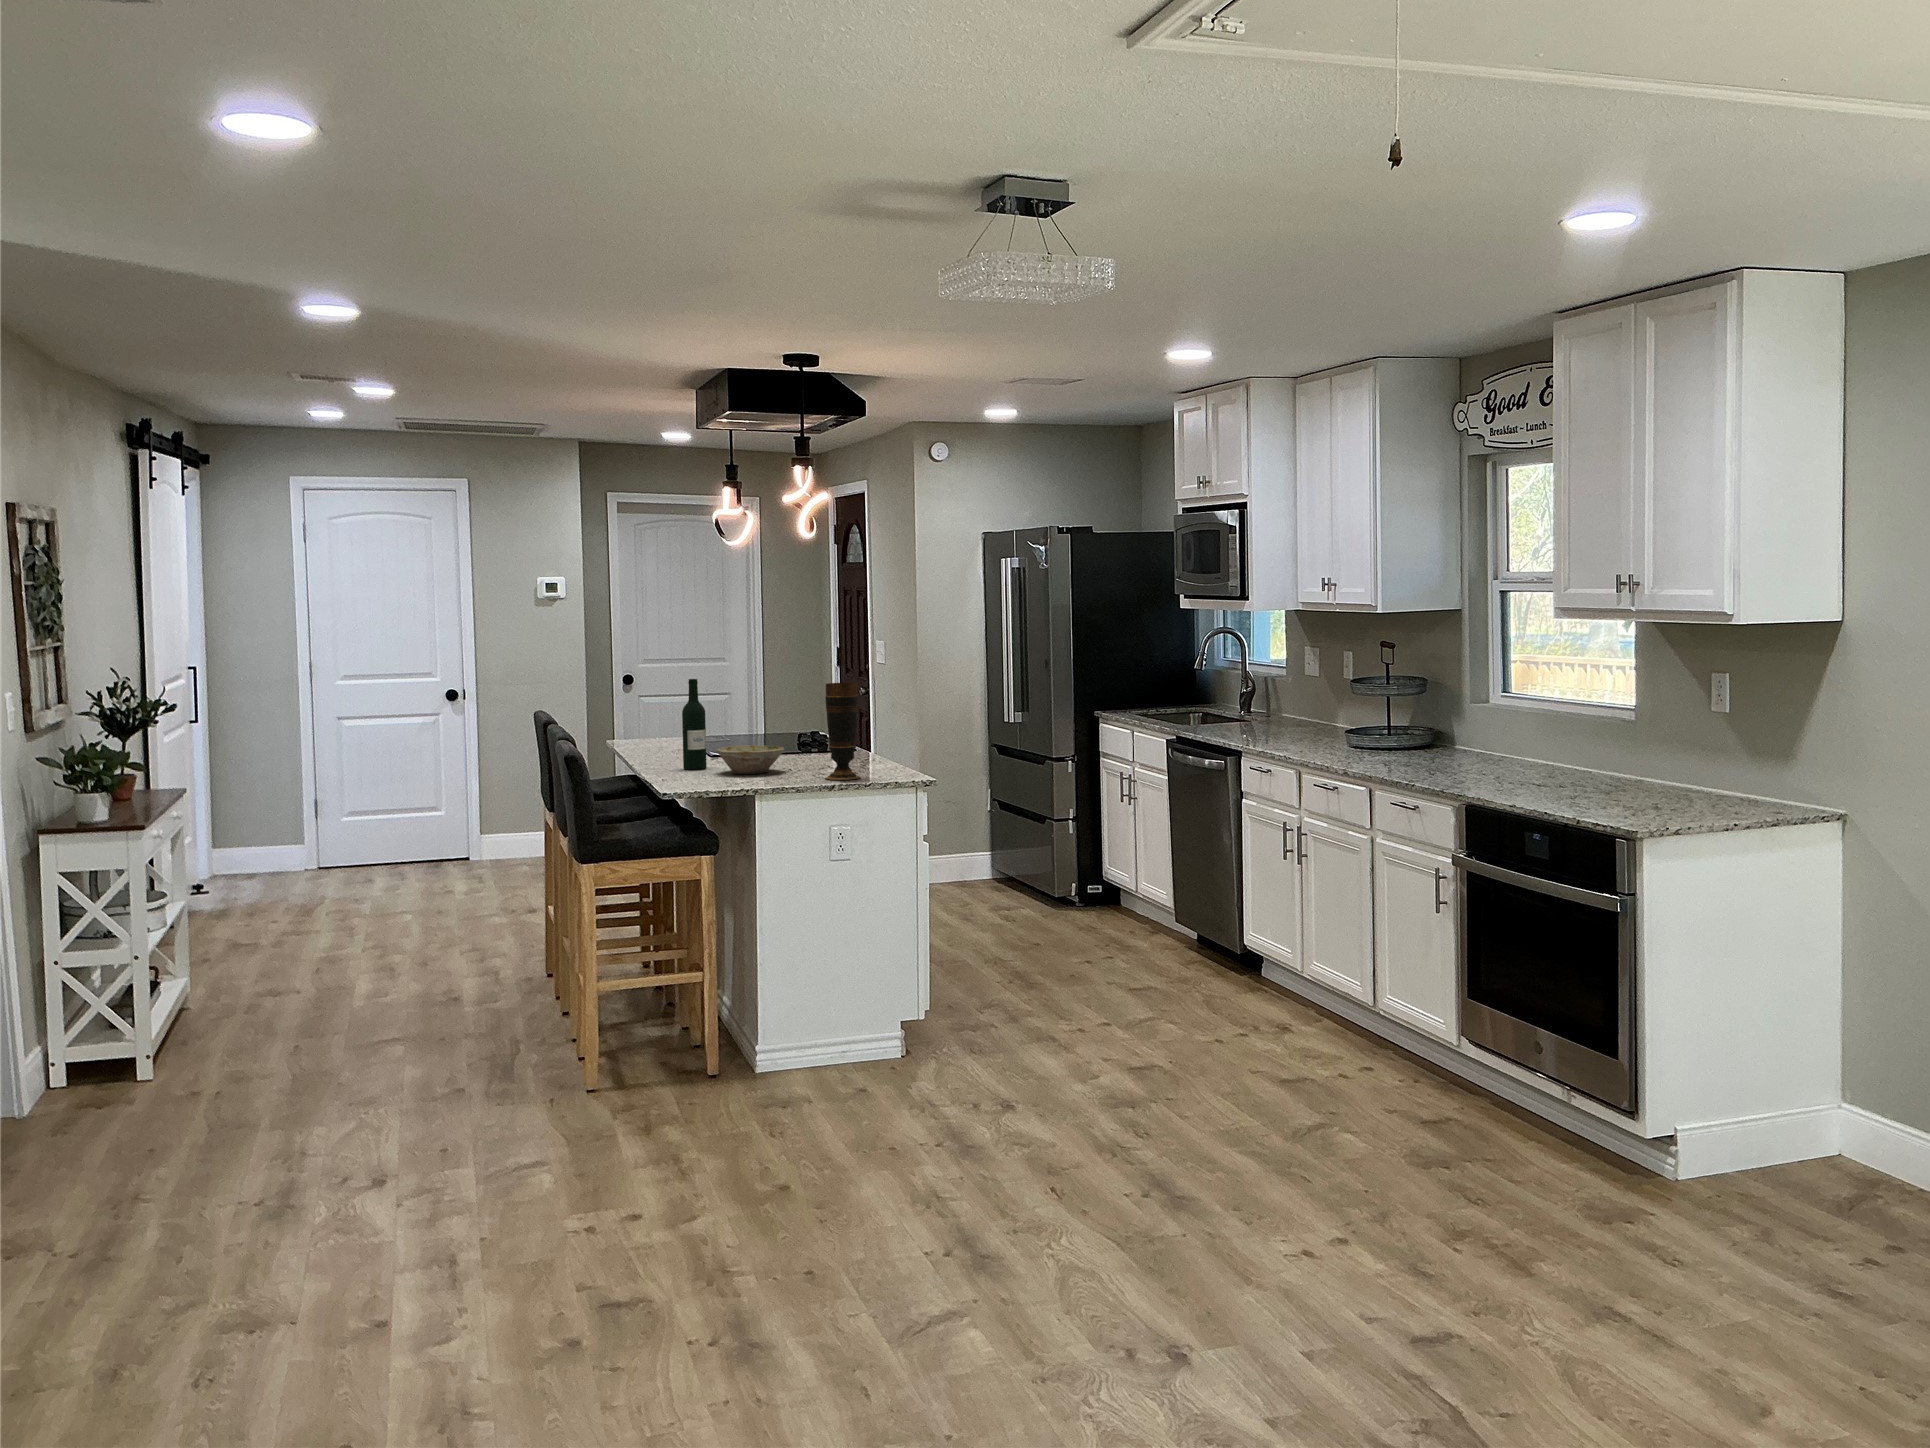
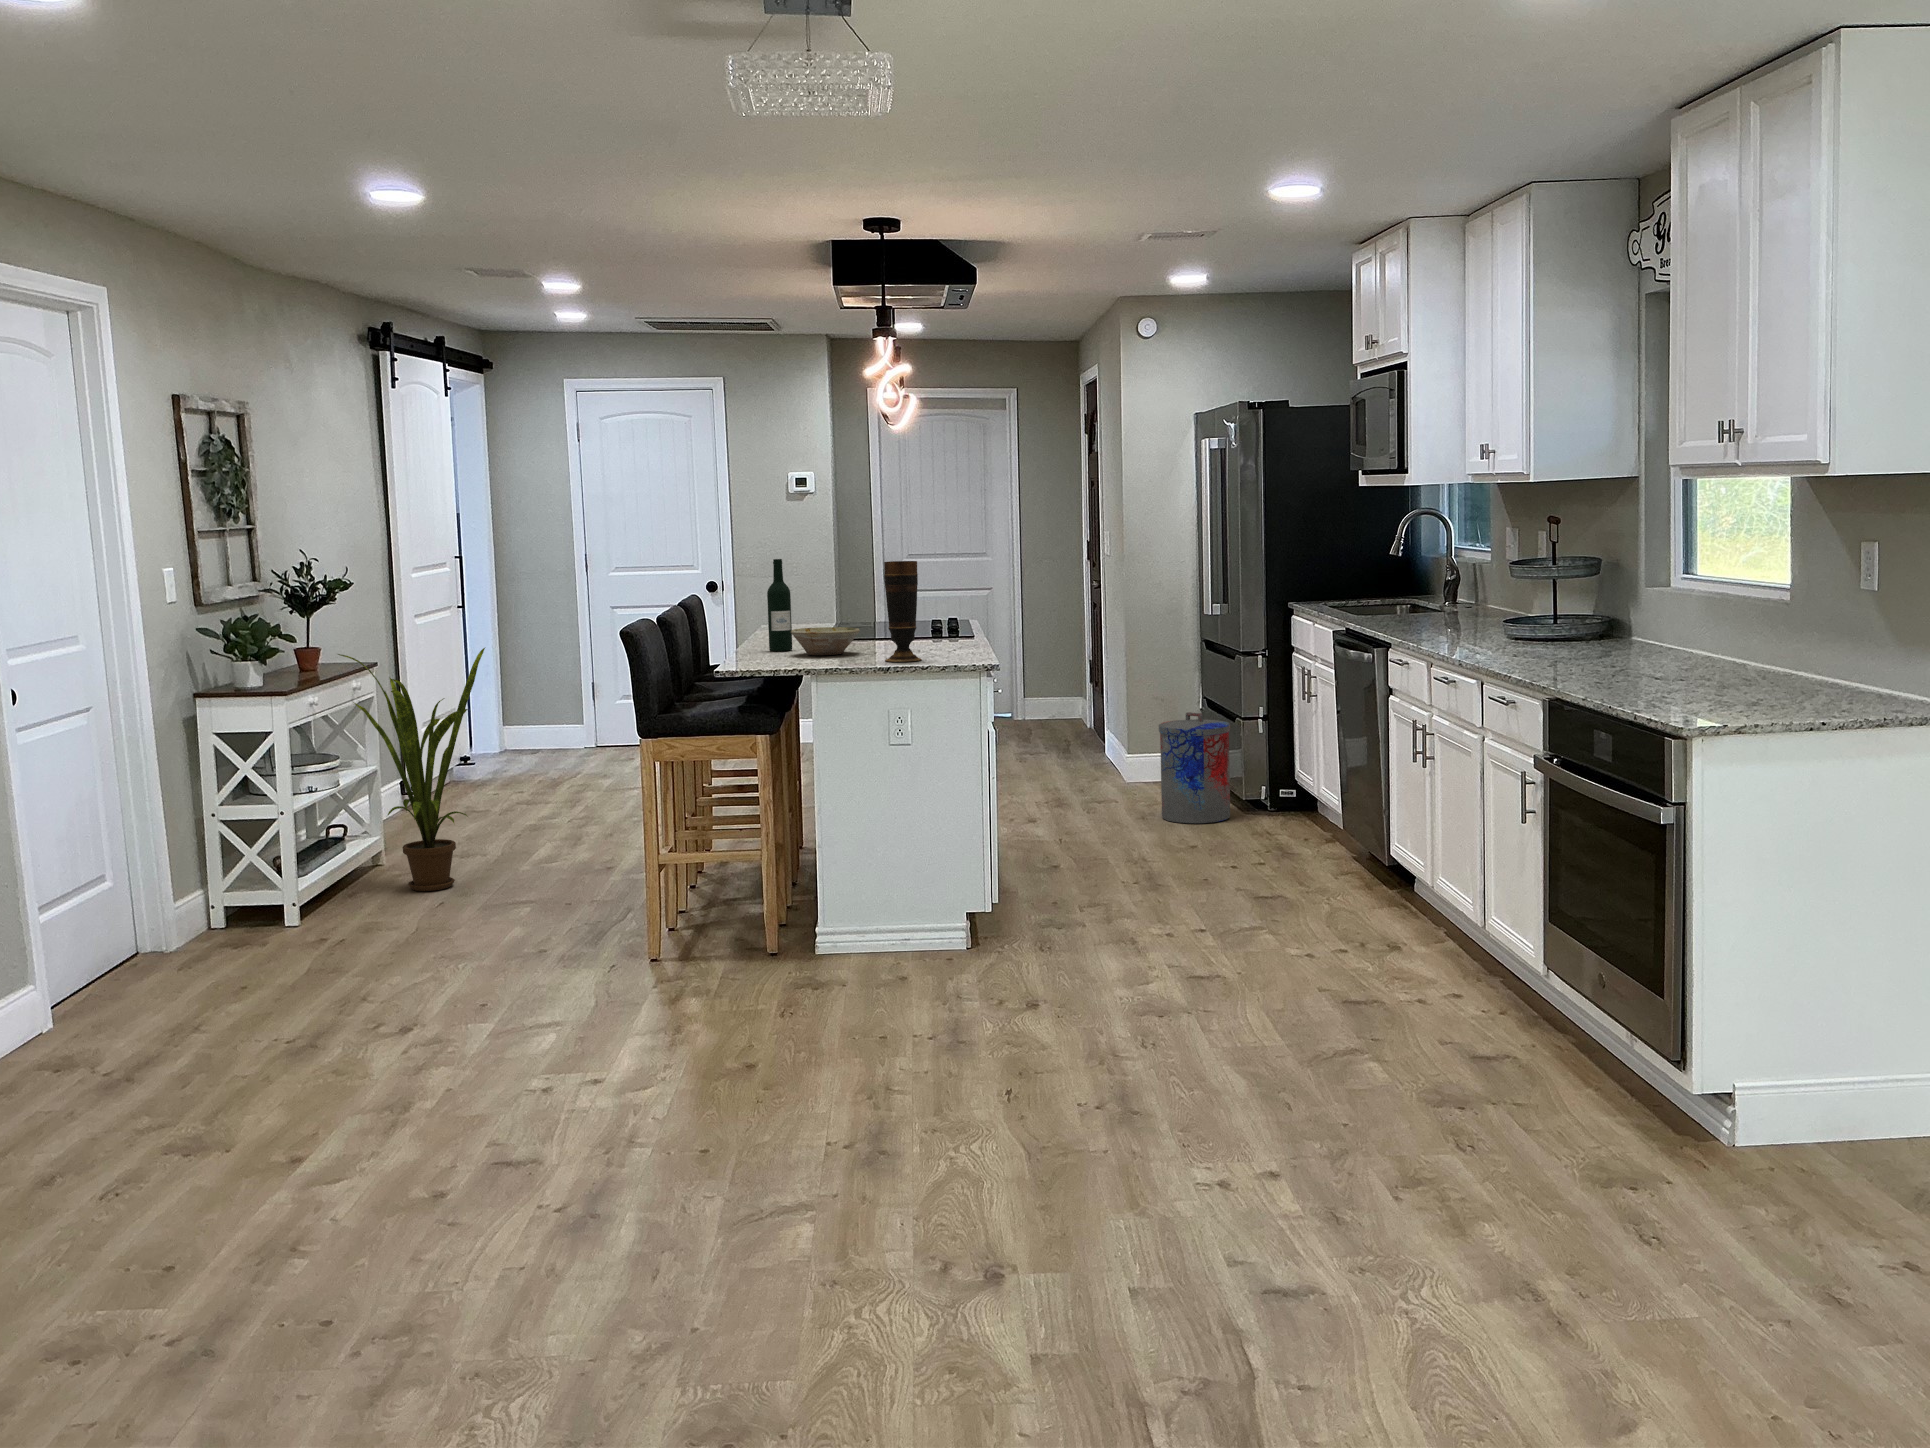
house plant: none [173,768,339,1030] -> present [338,648,485,891]
trash can: none [978,813,1044,916] -> present [1159,712,1230,823]

